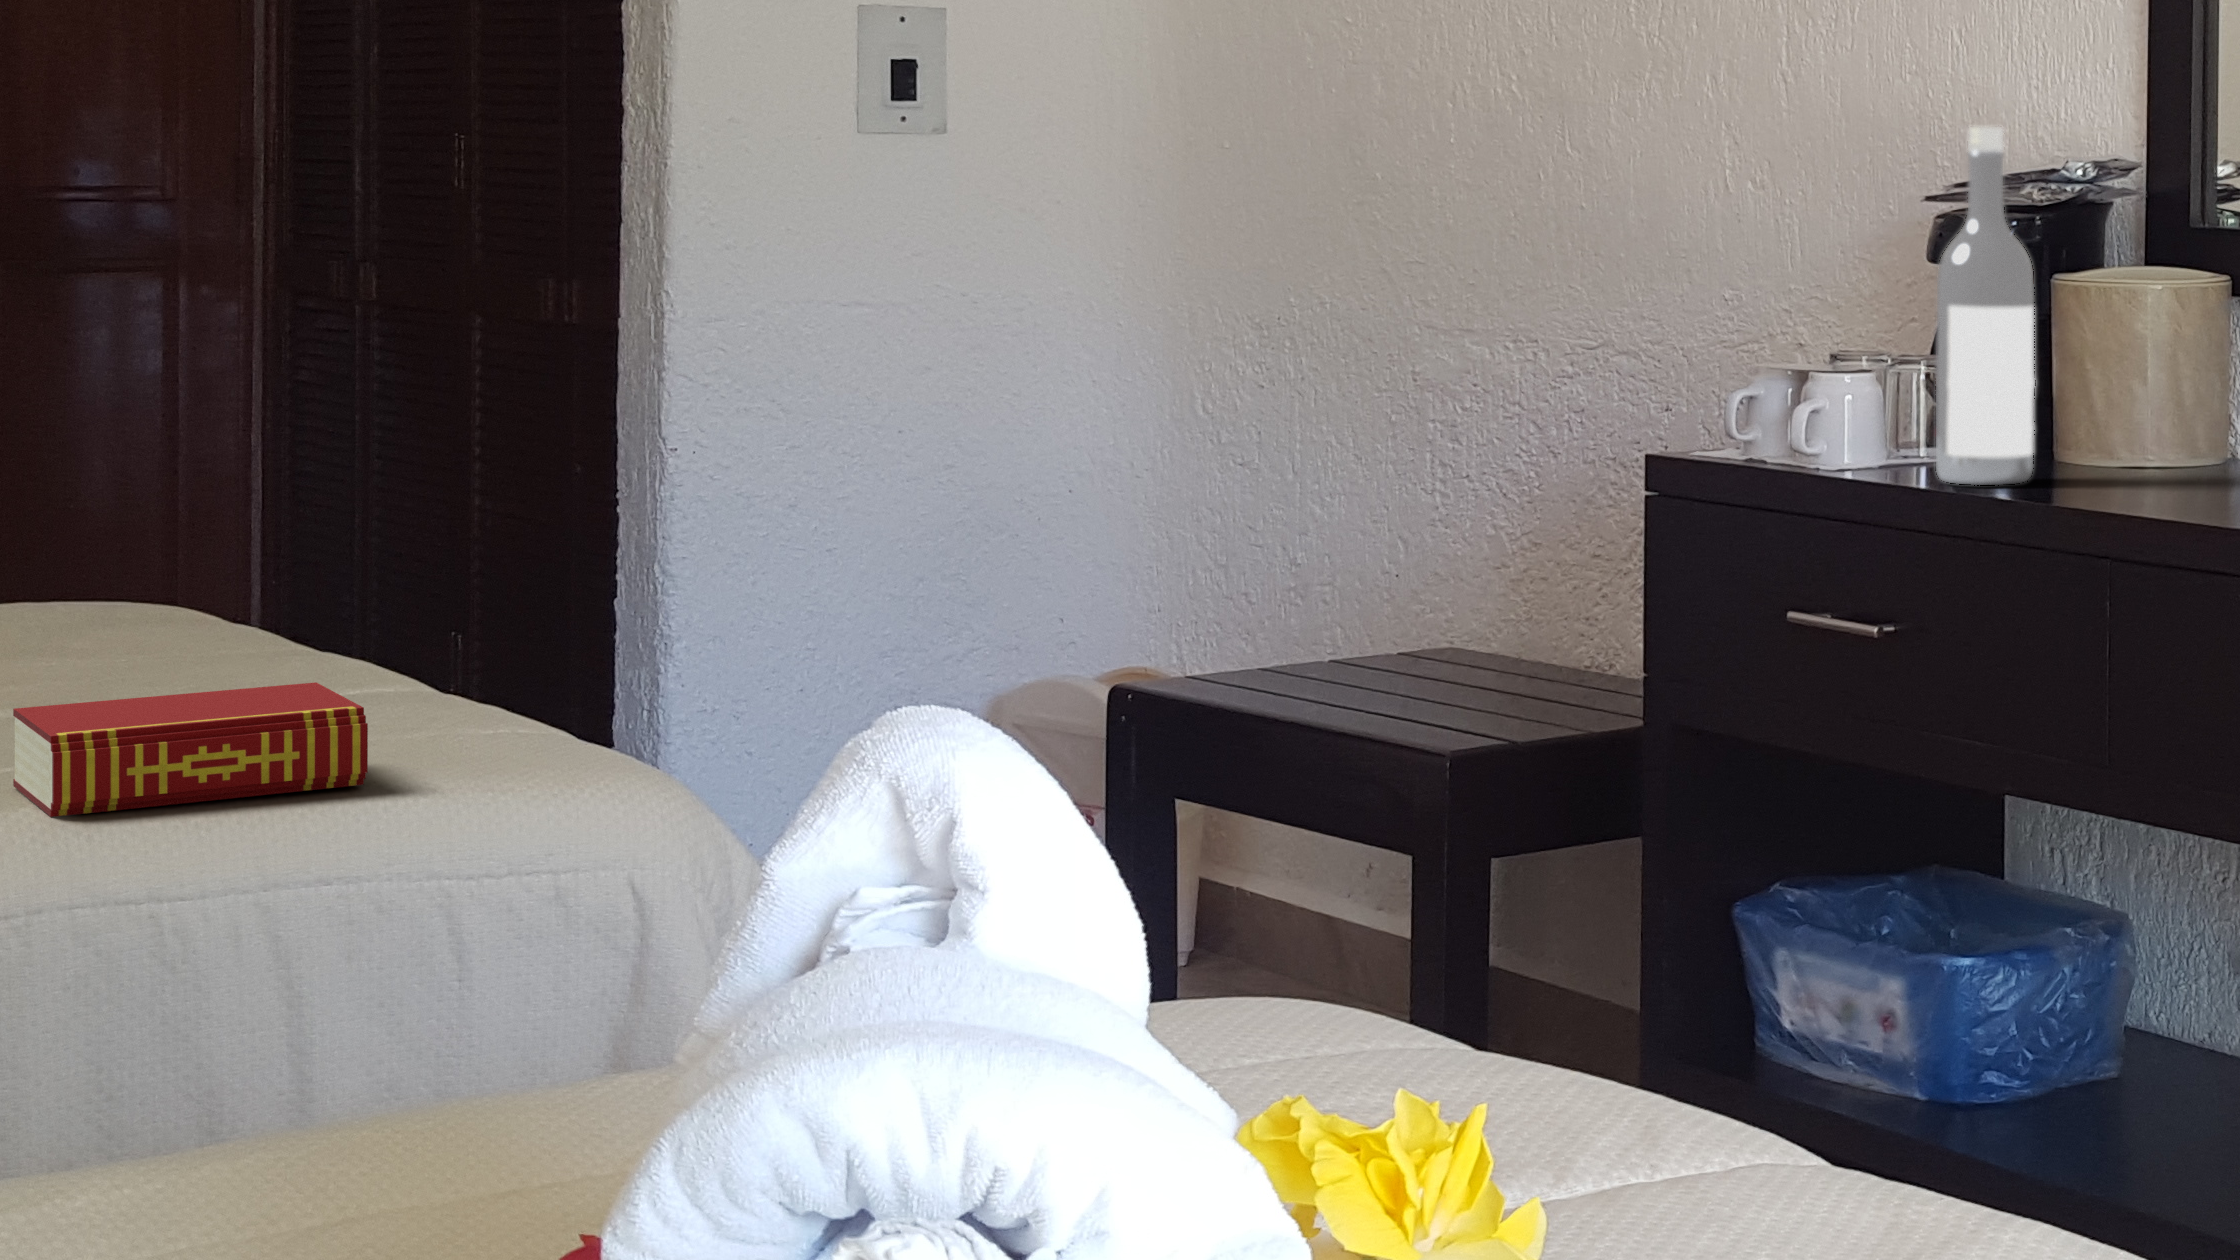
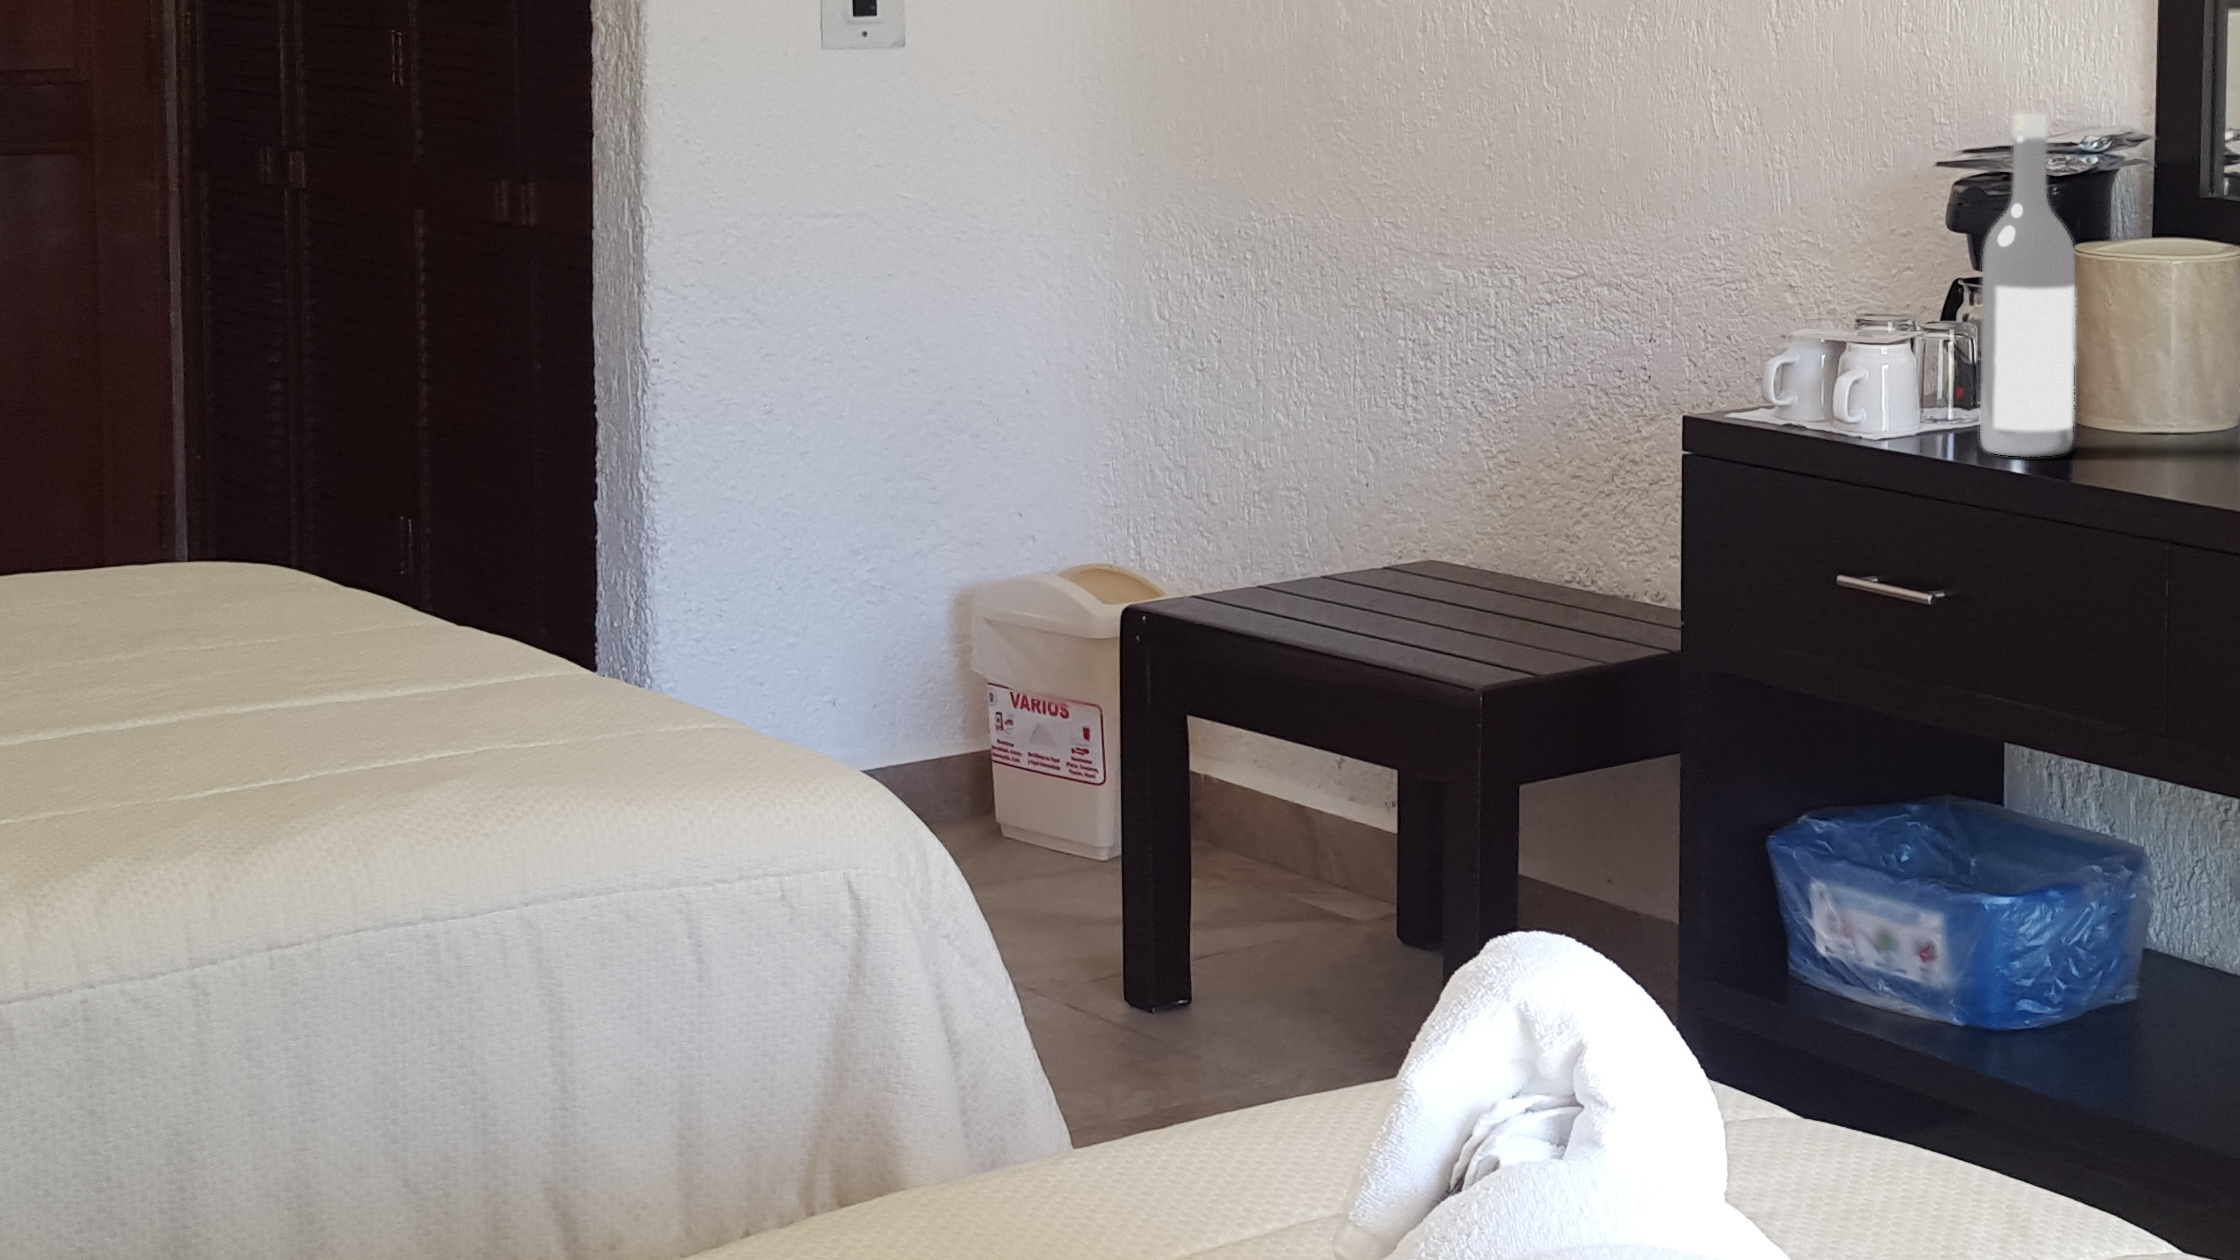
book: present [13,682,368,817] -> none [283,682,612,821]

